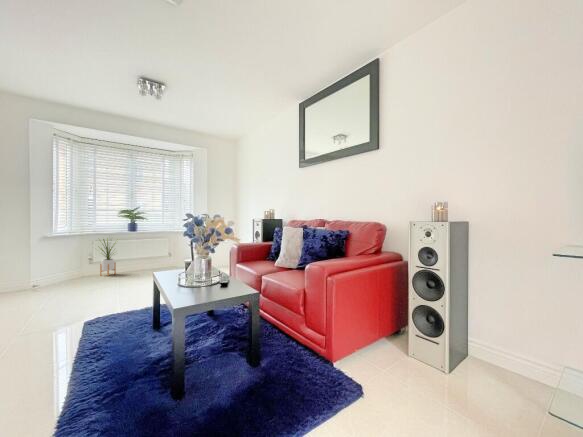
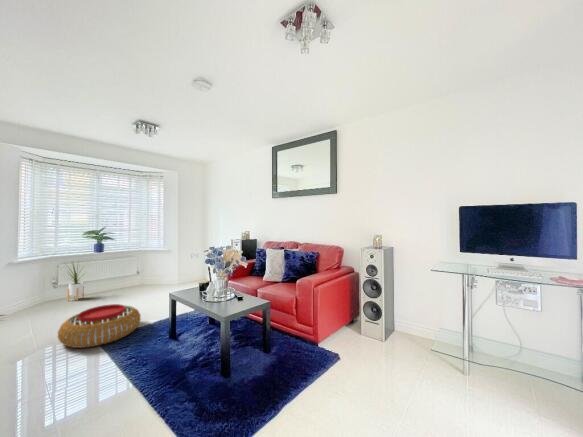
pouf: none [44,281,139,326] -> present [58,304,141,348]

